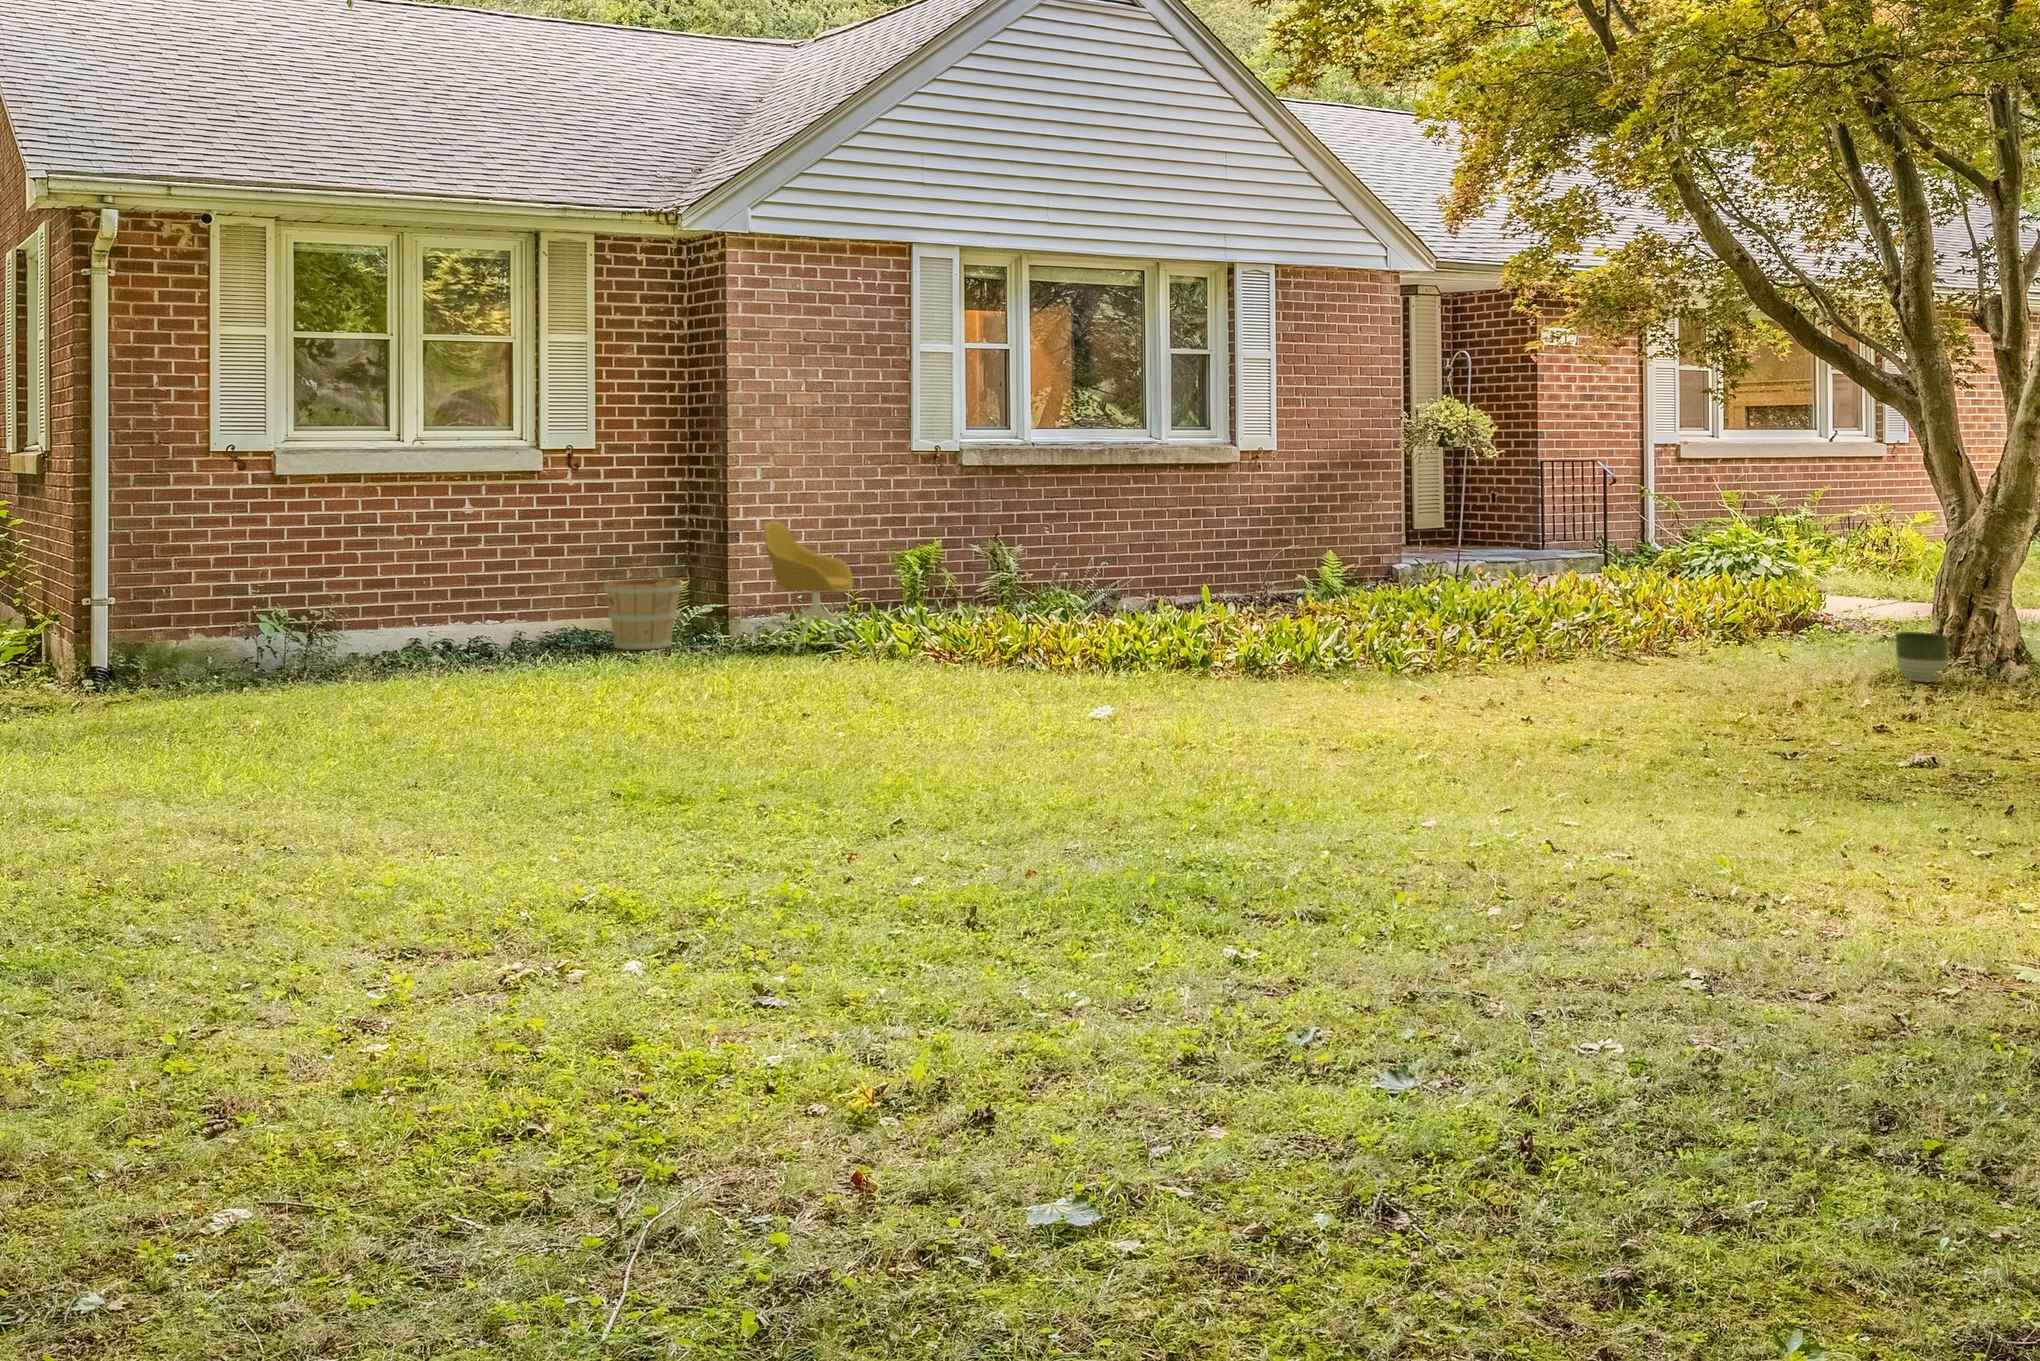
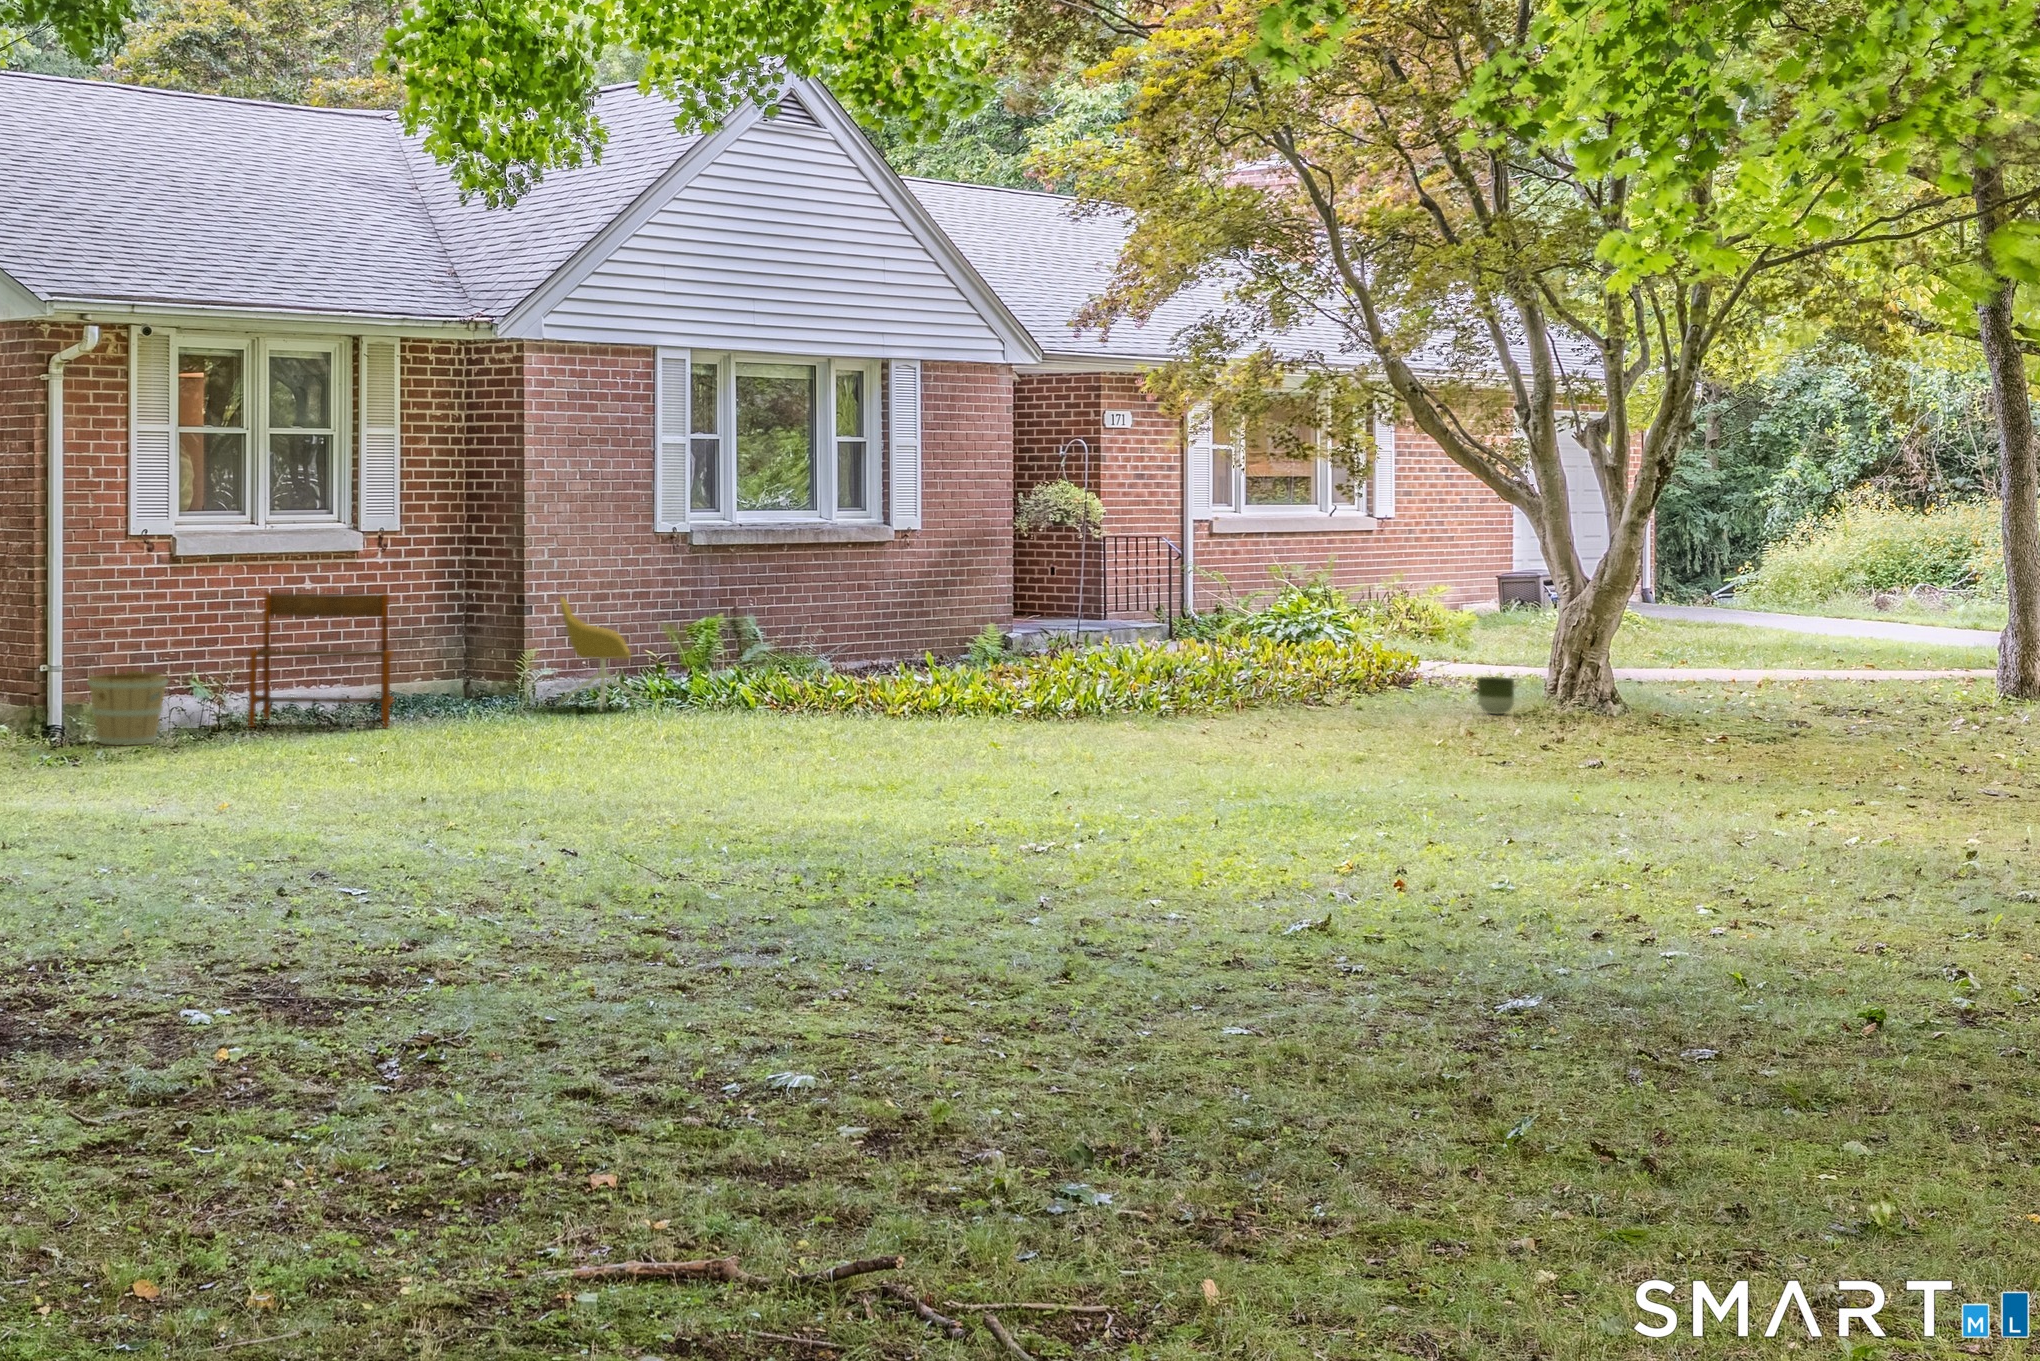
bench: none [354,514,540,670] -> present [248,592,394,728]
wooden bucket: present [604,577,682,650] -> present [87,671,168,746]

